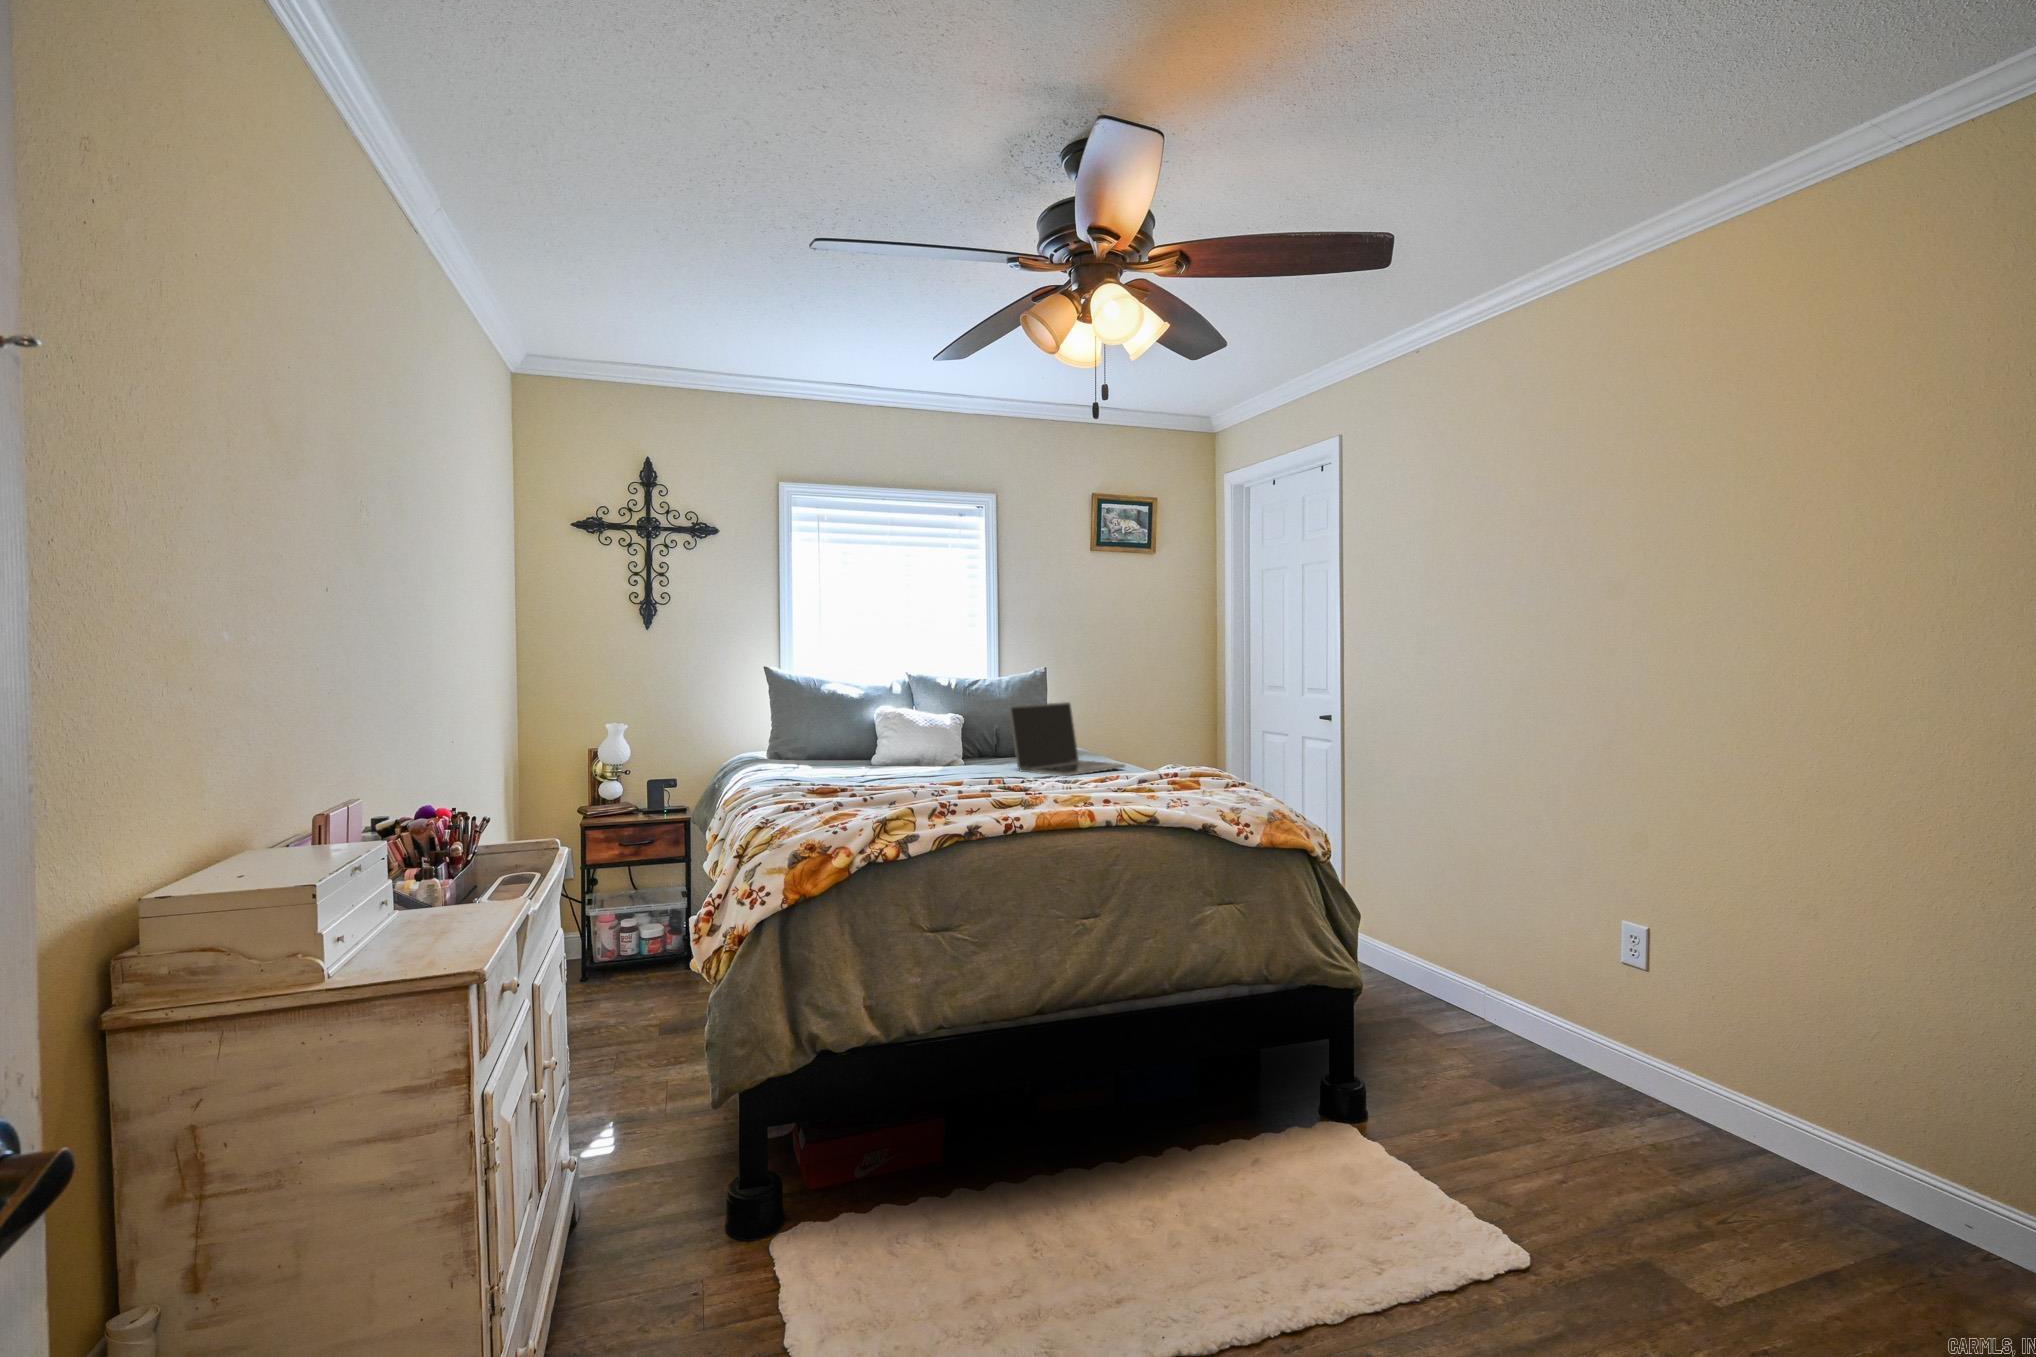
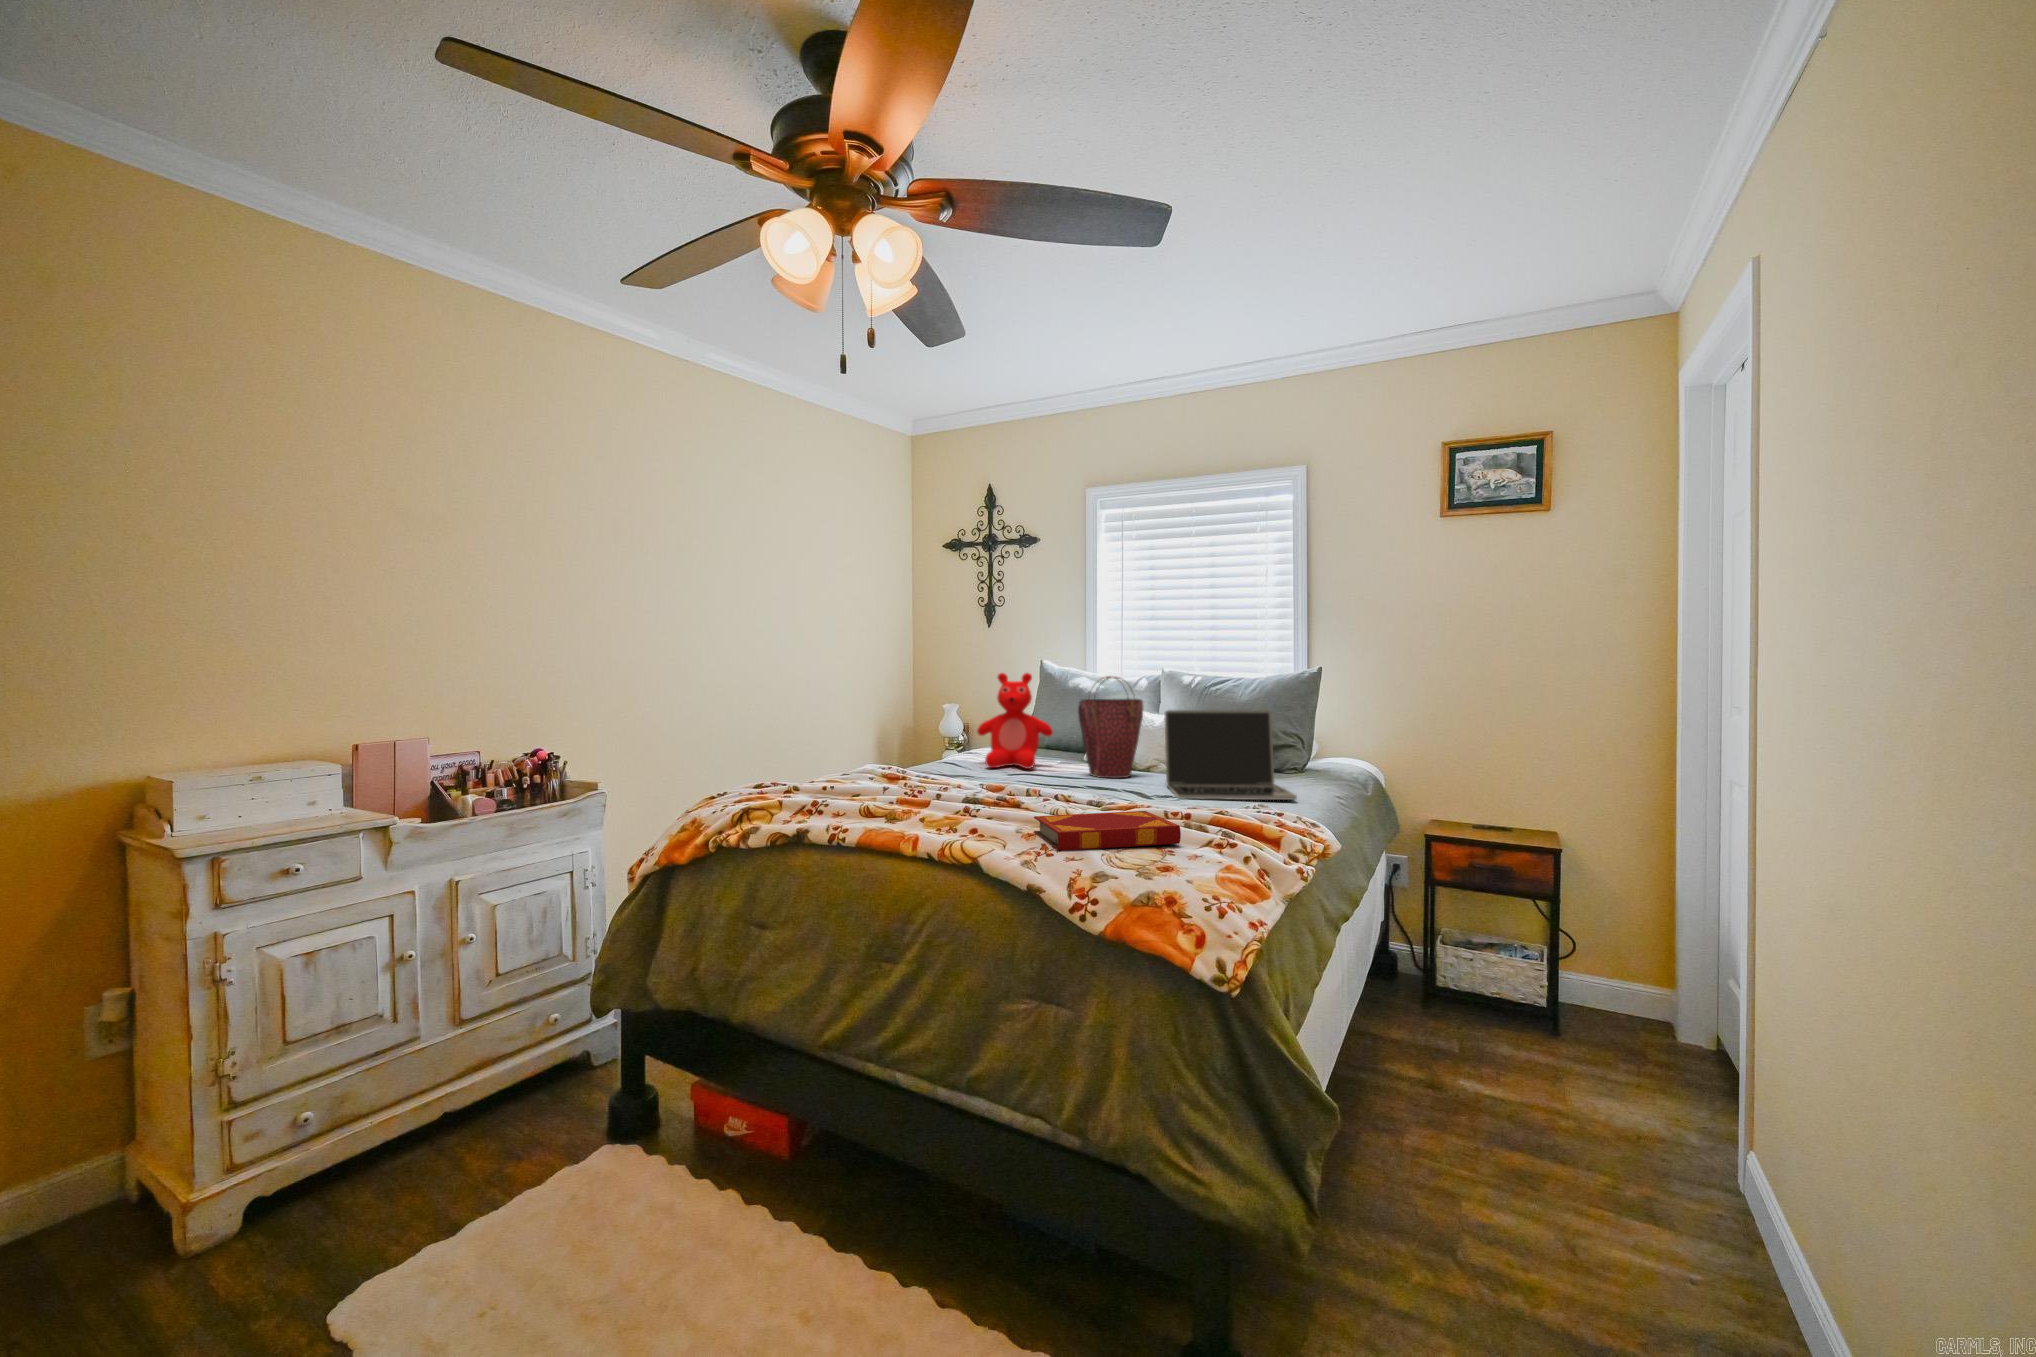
teddy bear: none [805,677,884,775] -> present [977,673,1053,769]
handbag: none [926,678,968,772] -> present [1078,676,1143,778]
hardback book: none [1110,777,1203,806] -> present [1034,811,1181,851]

